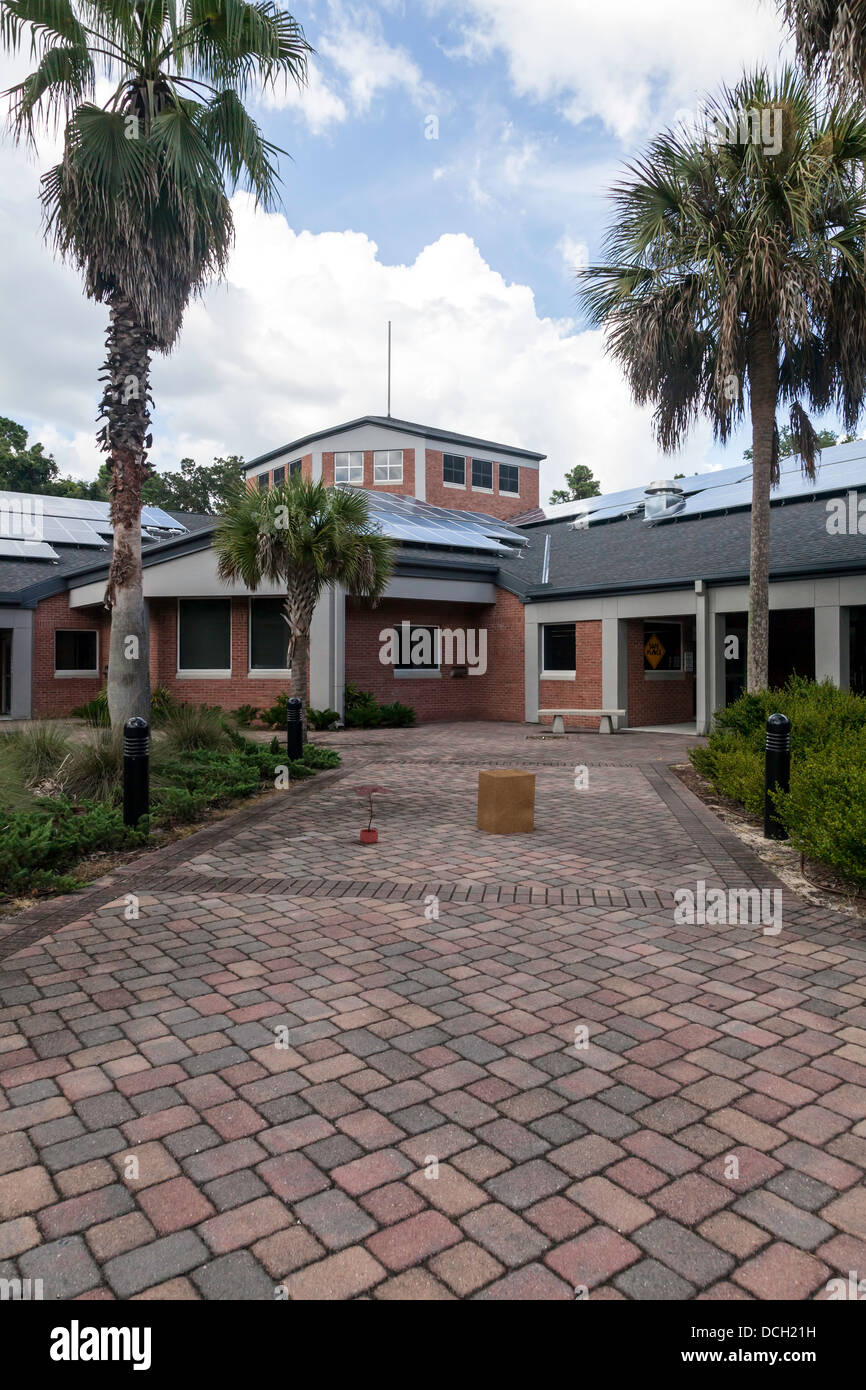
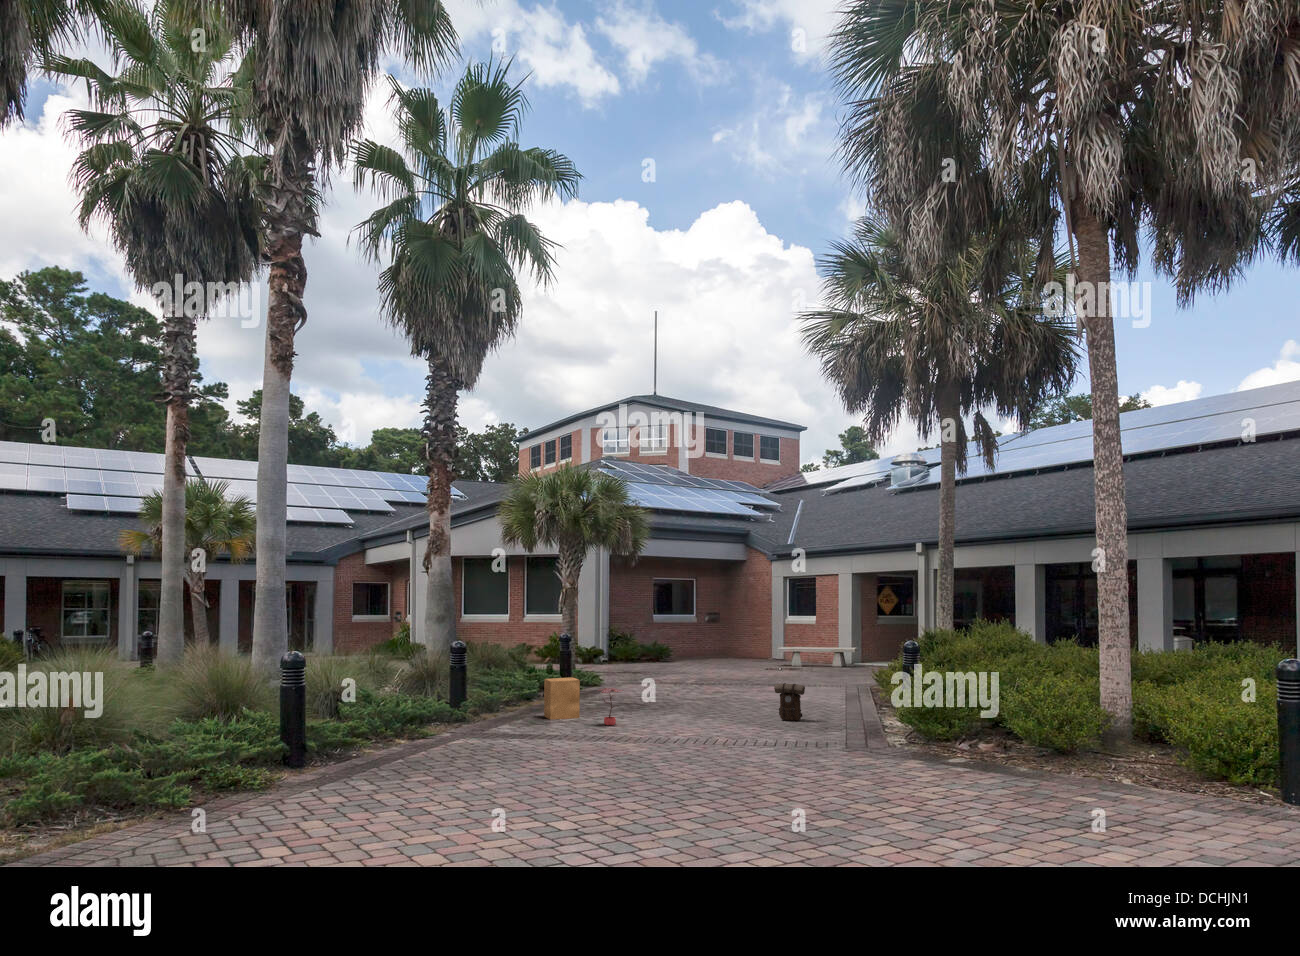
cardboard box: present [477,769,536,834] -> present [544,677,580,719]
backpack: none [615,780,662,836] -> present [774,683,805,721]

